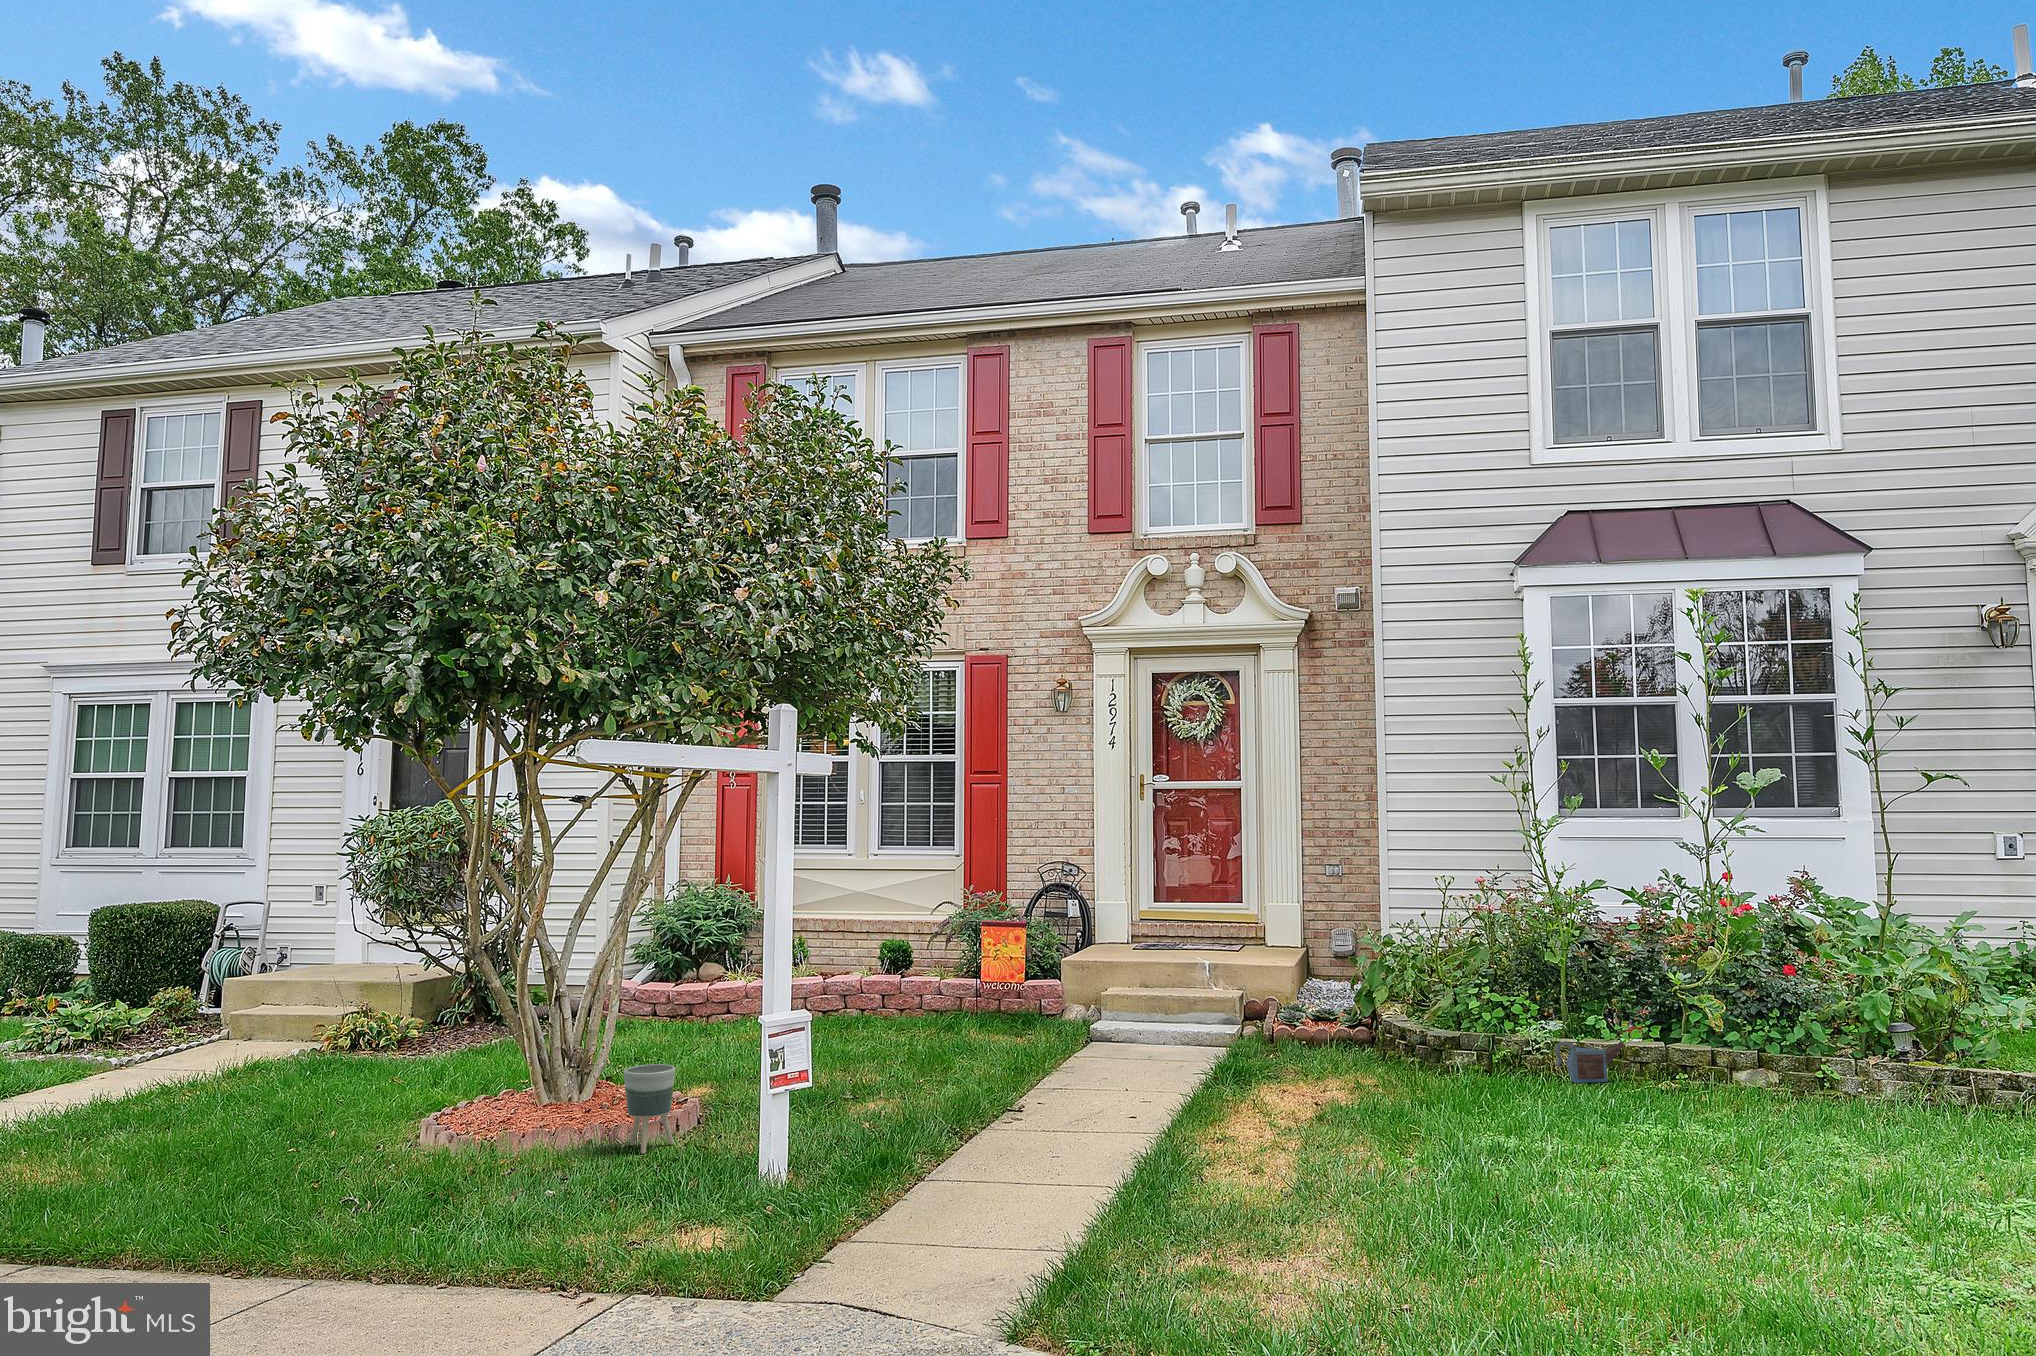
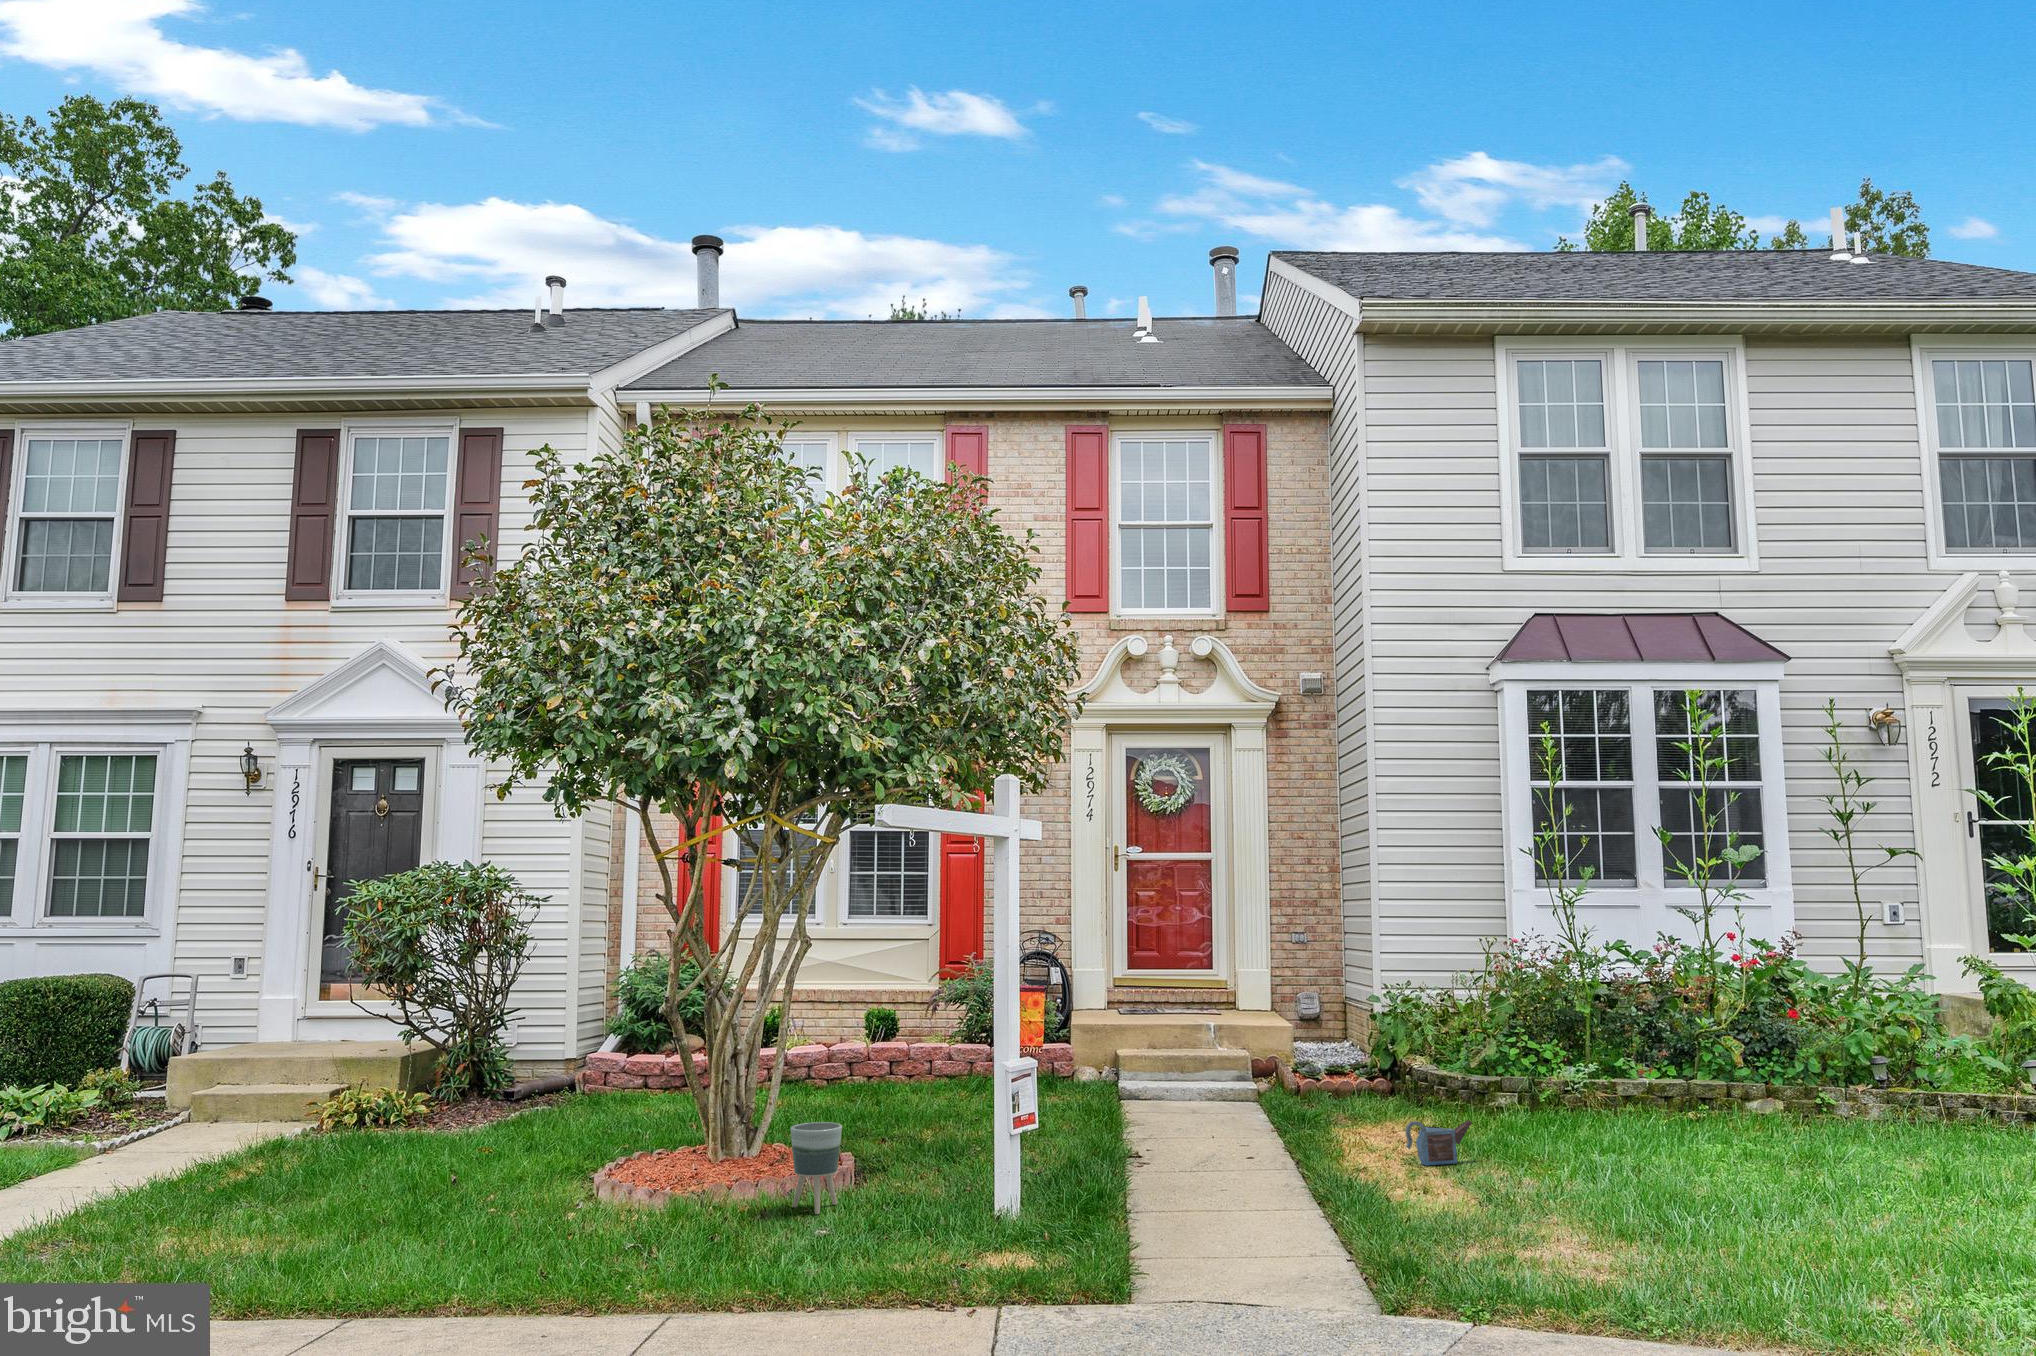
watering can: present [1555,1041,1624,1083] -> present [1405,1120,1472,1166]

